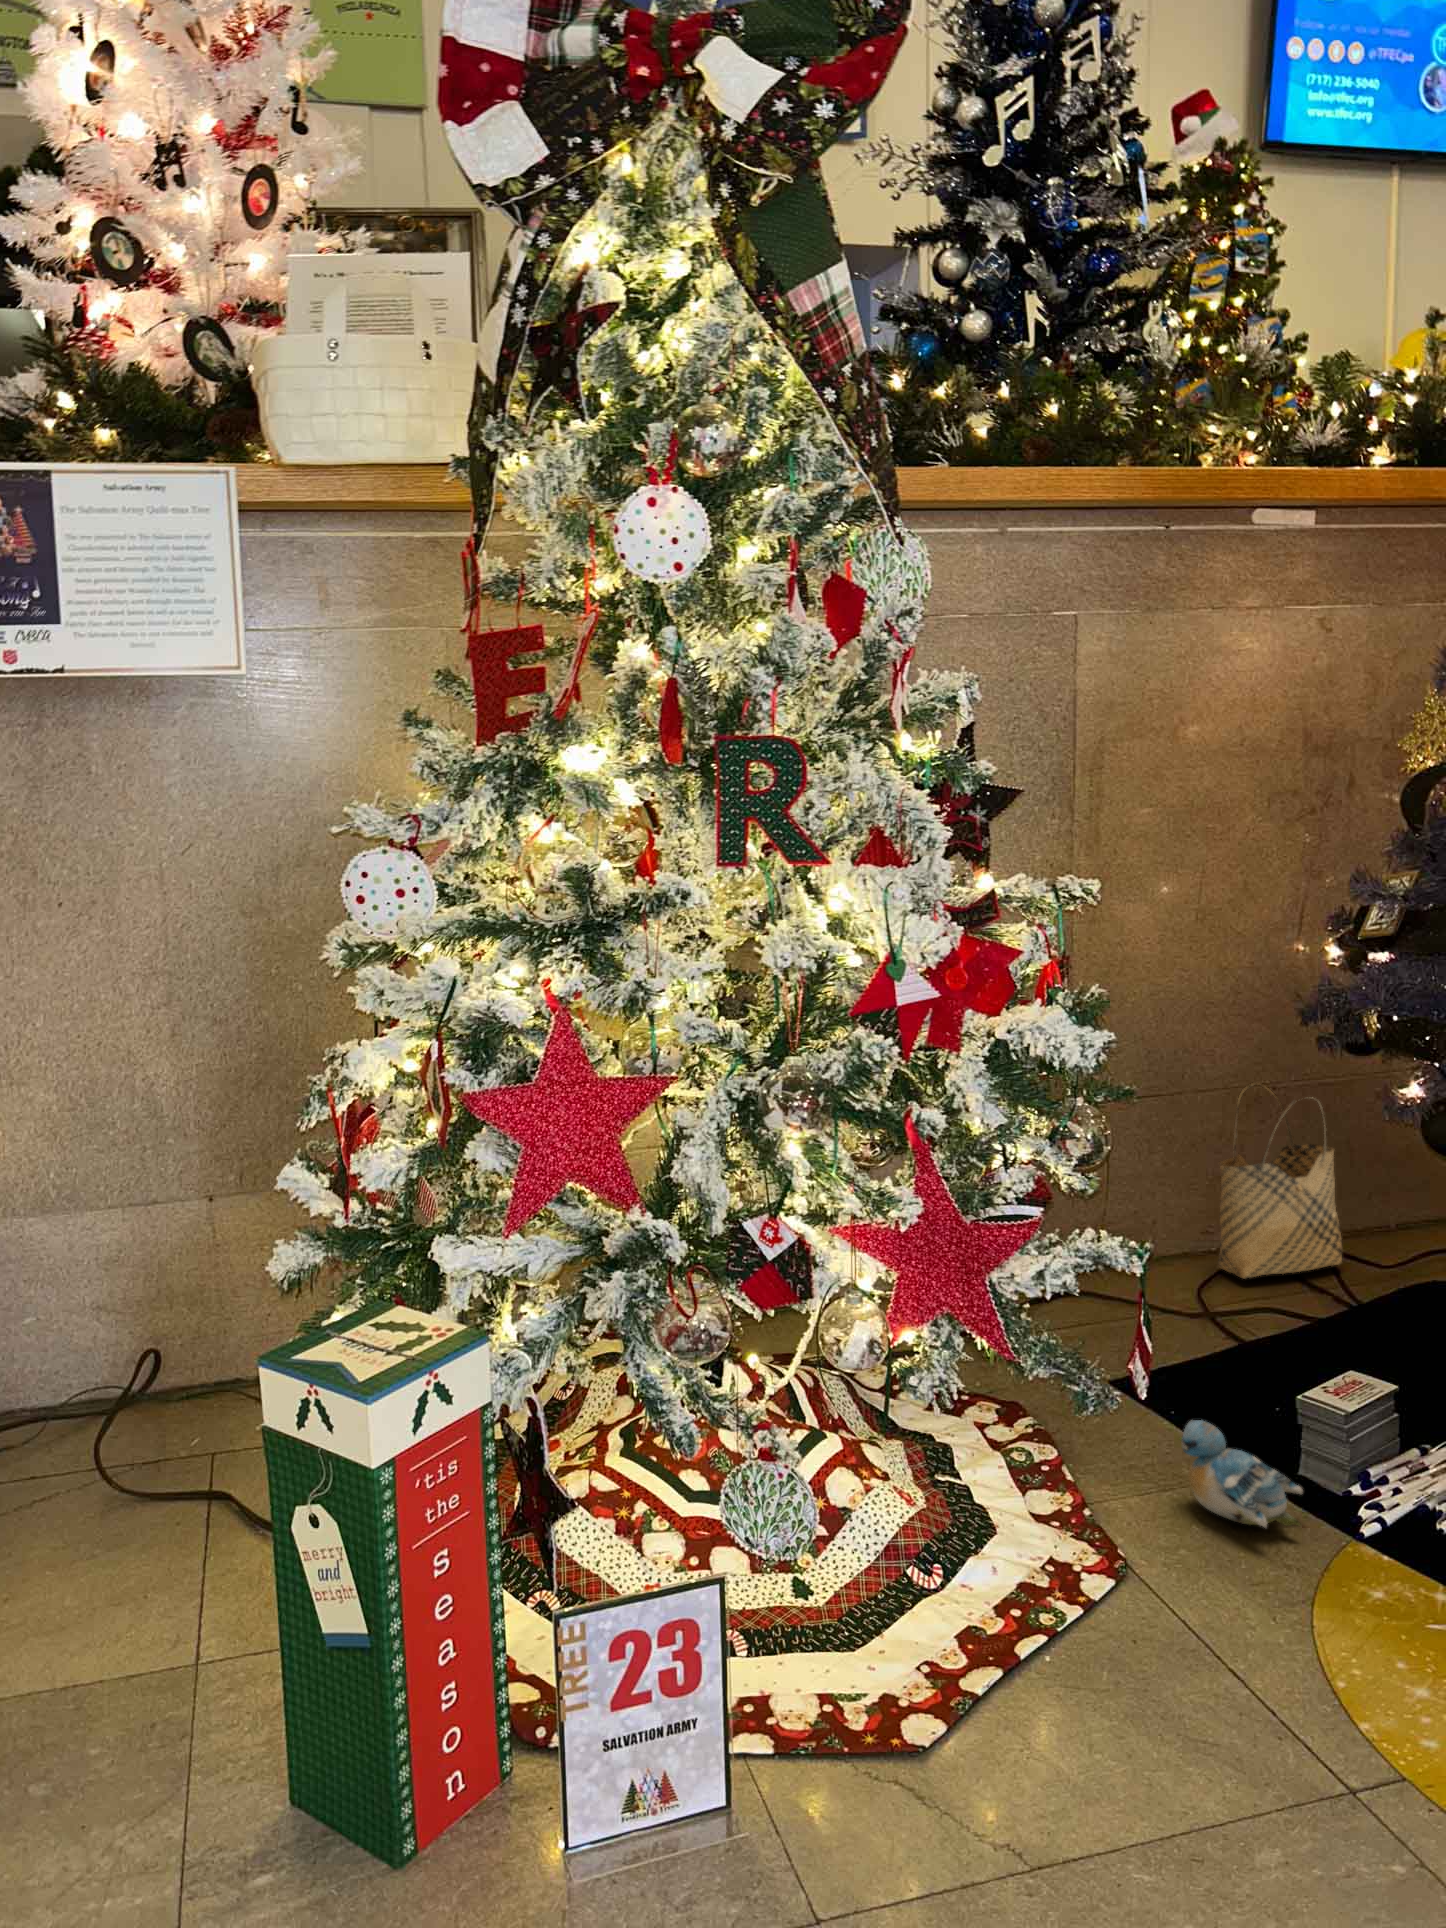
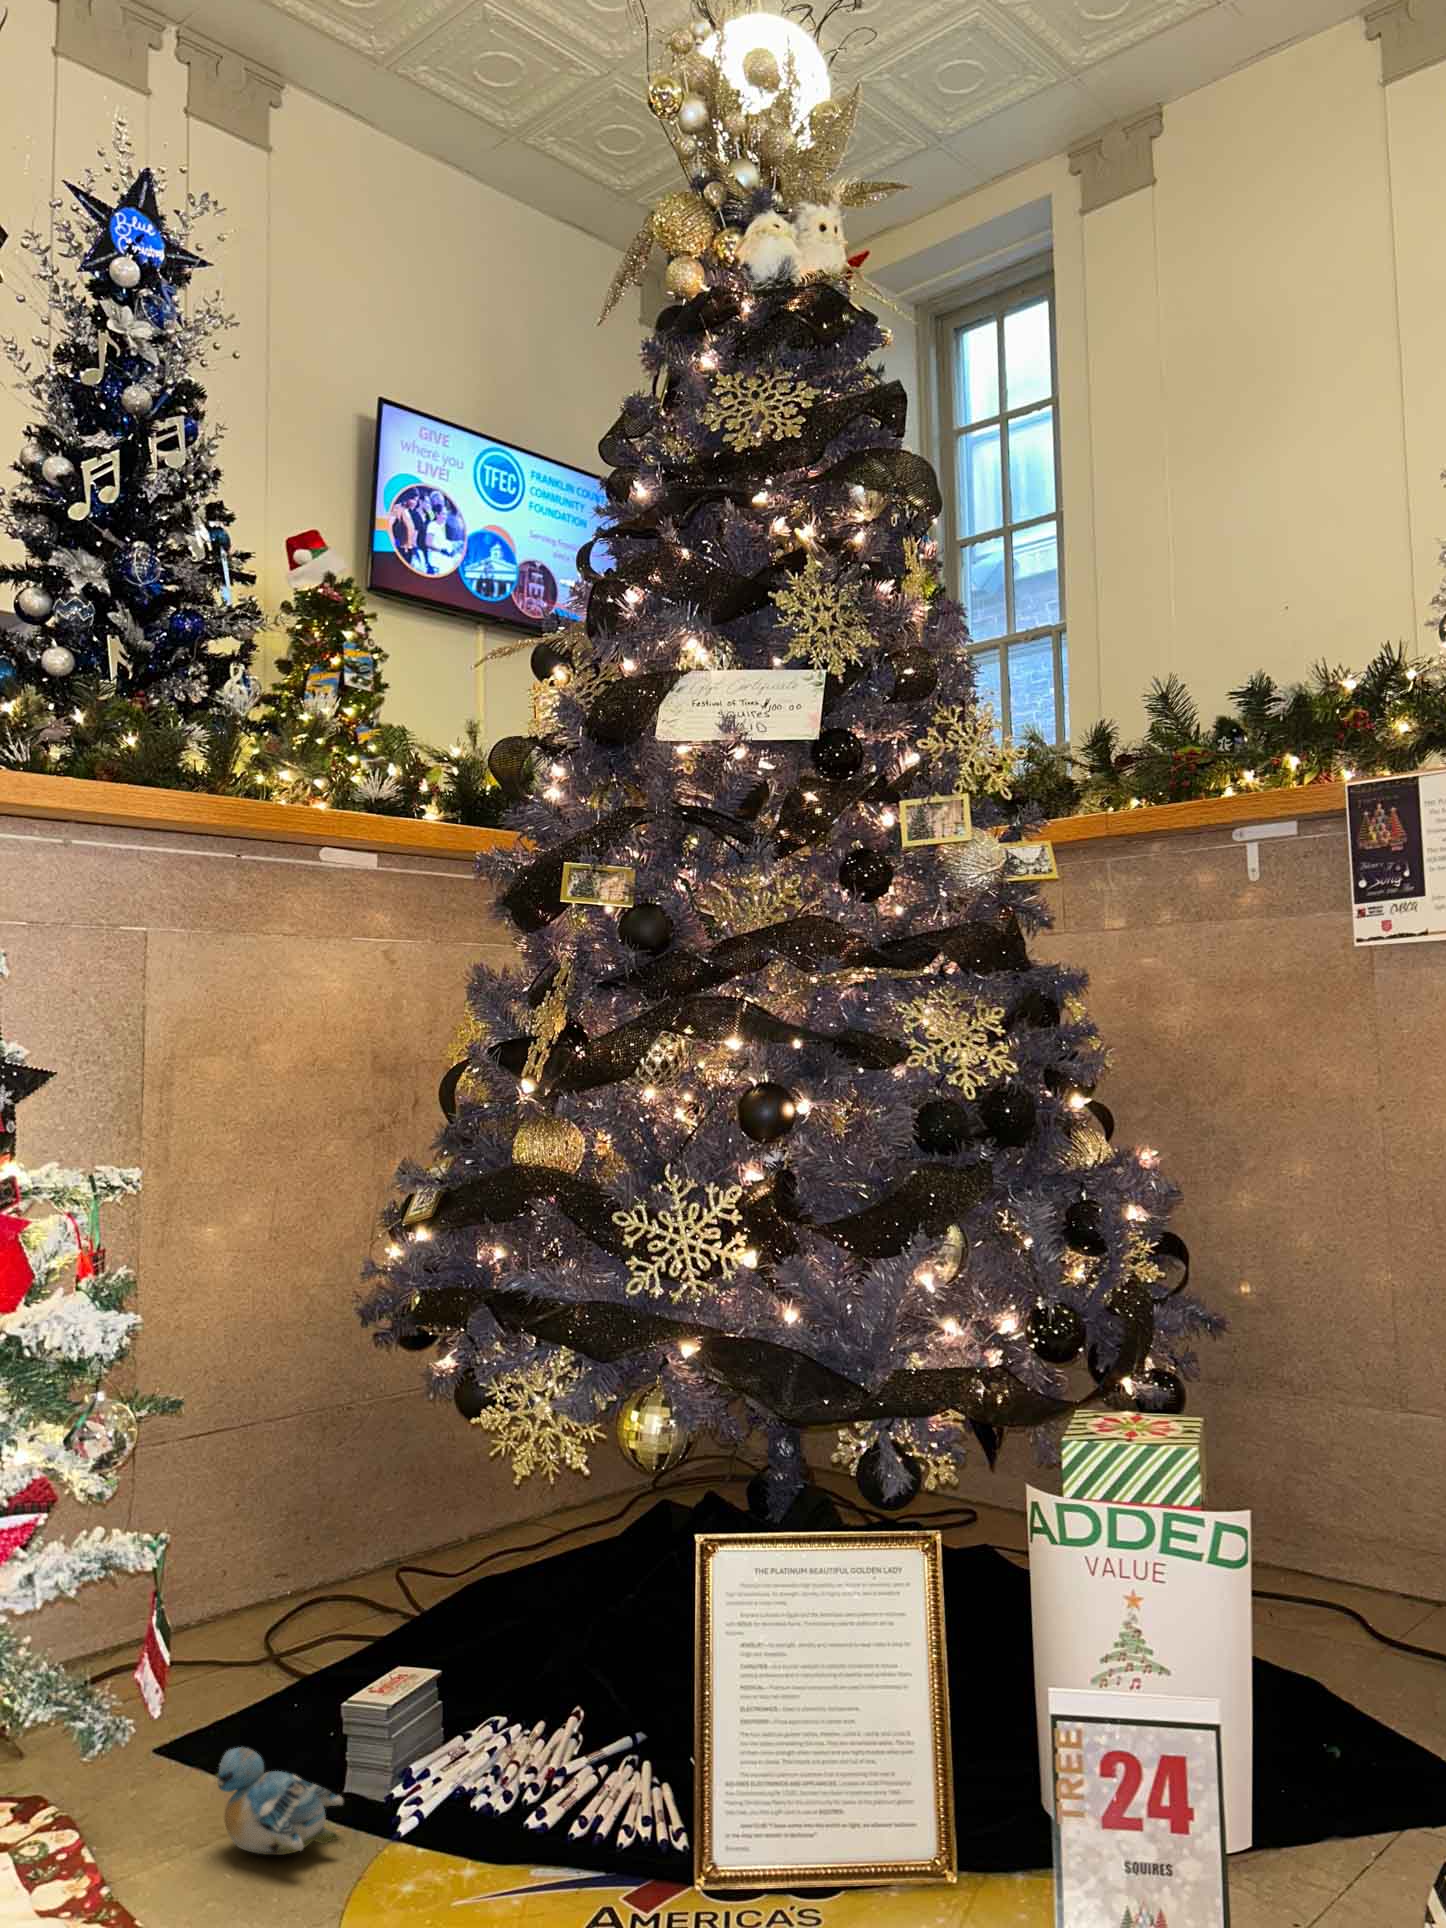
woven basket: present [1218,1082,1342,1278] -> none [286,1395,408,1603]

